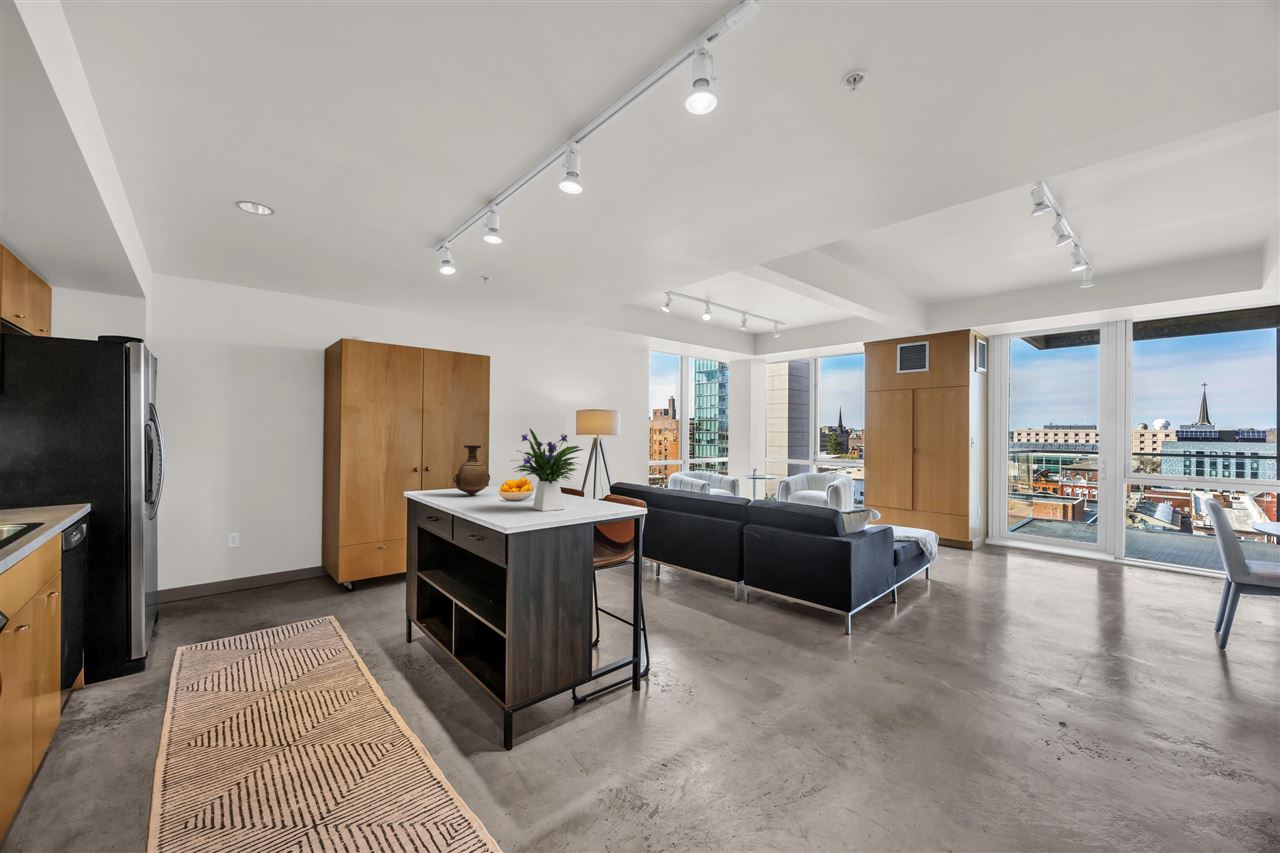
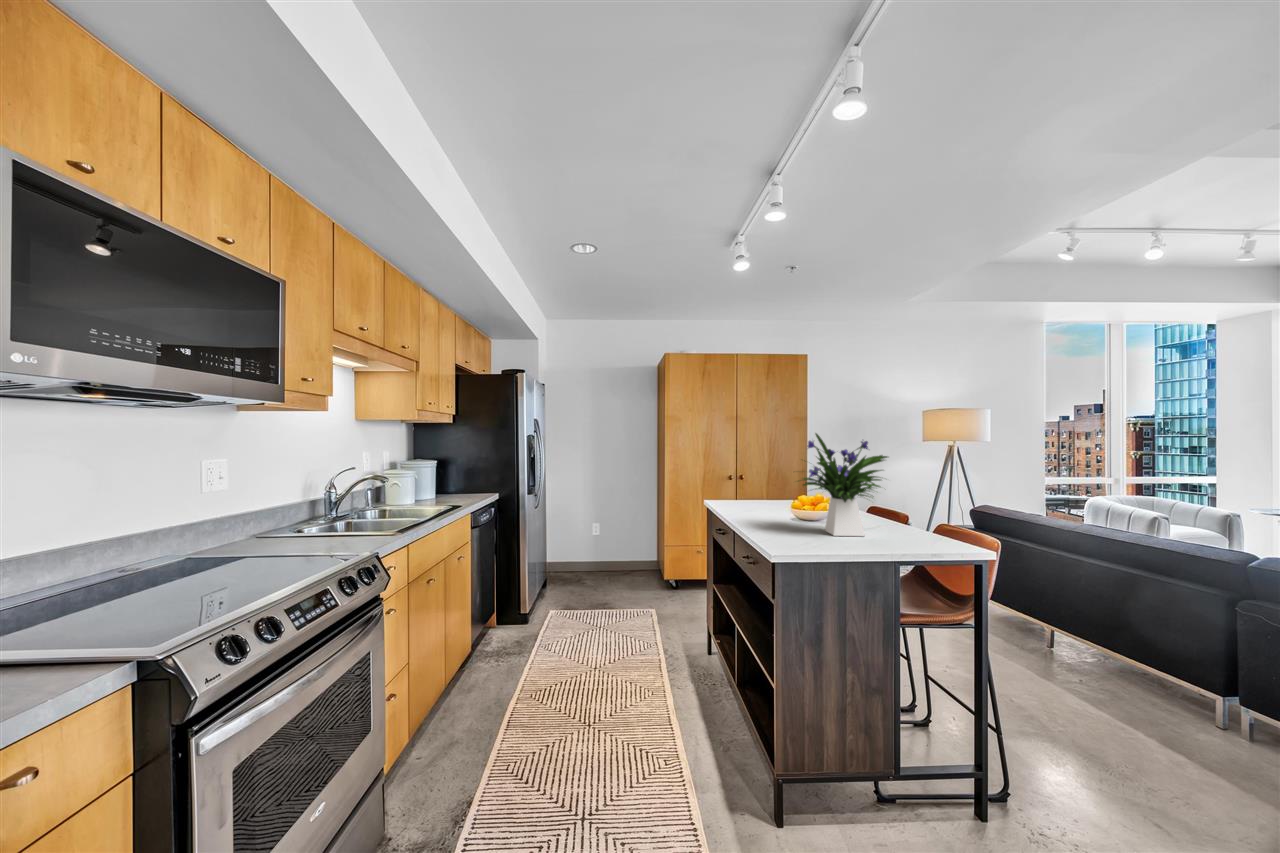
vase: present [453,445,490,496] -> none [749,453,790,508]

